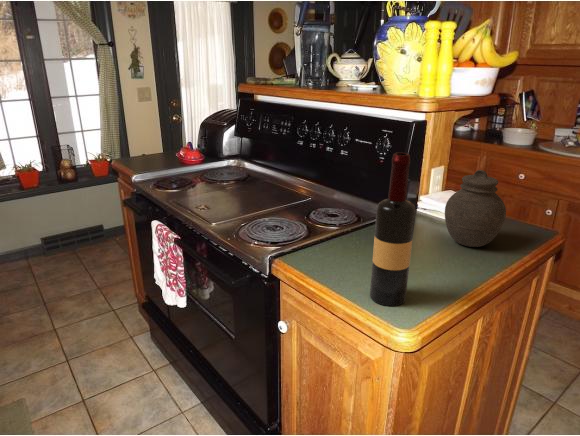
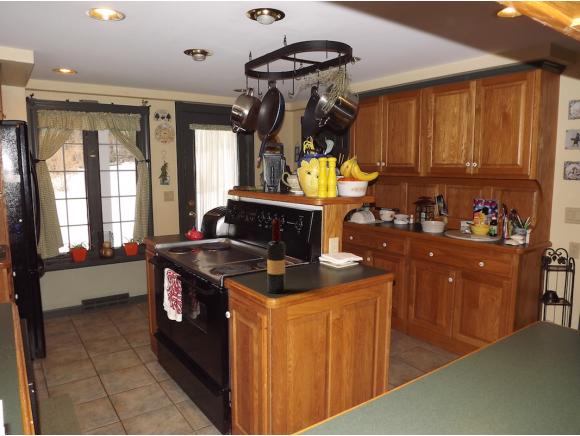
jar: present [445,170,506,247] -> none [324,234,355,276]

